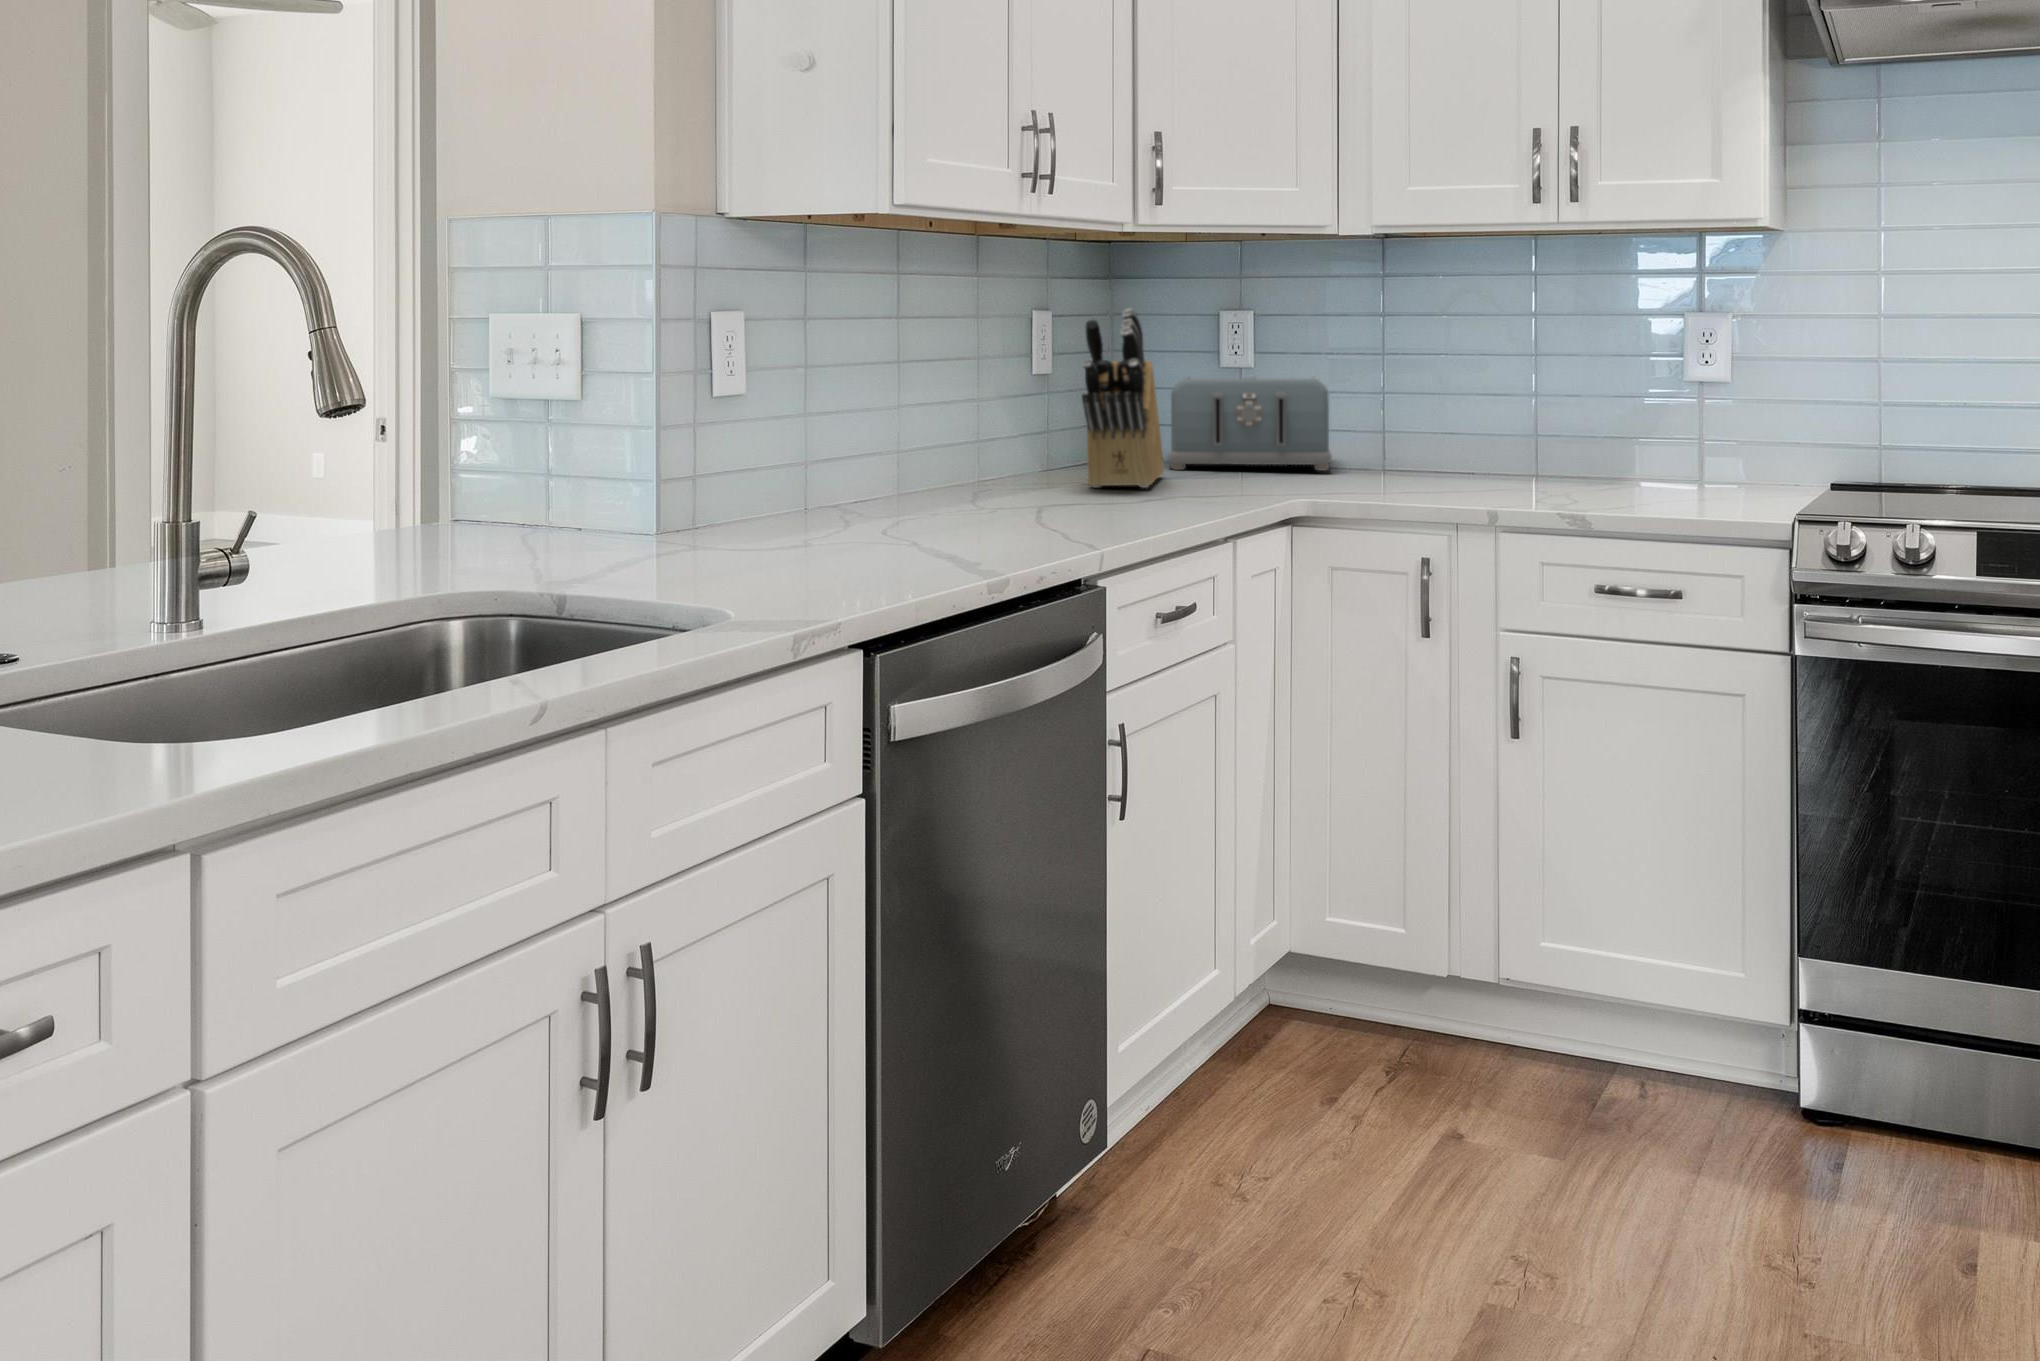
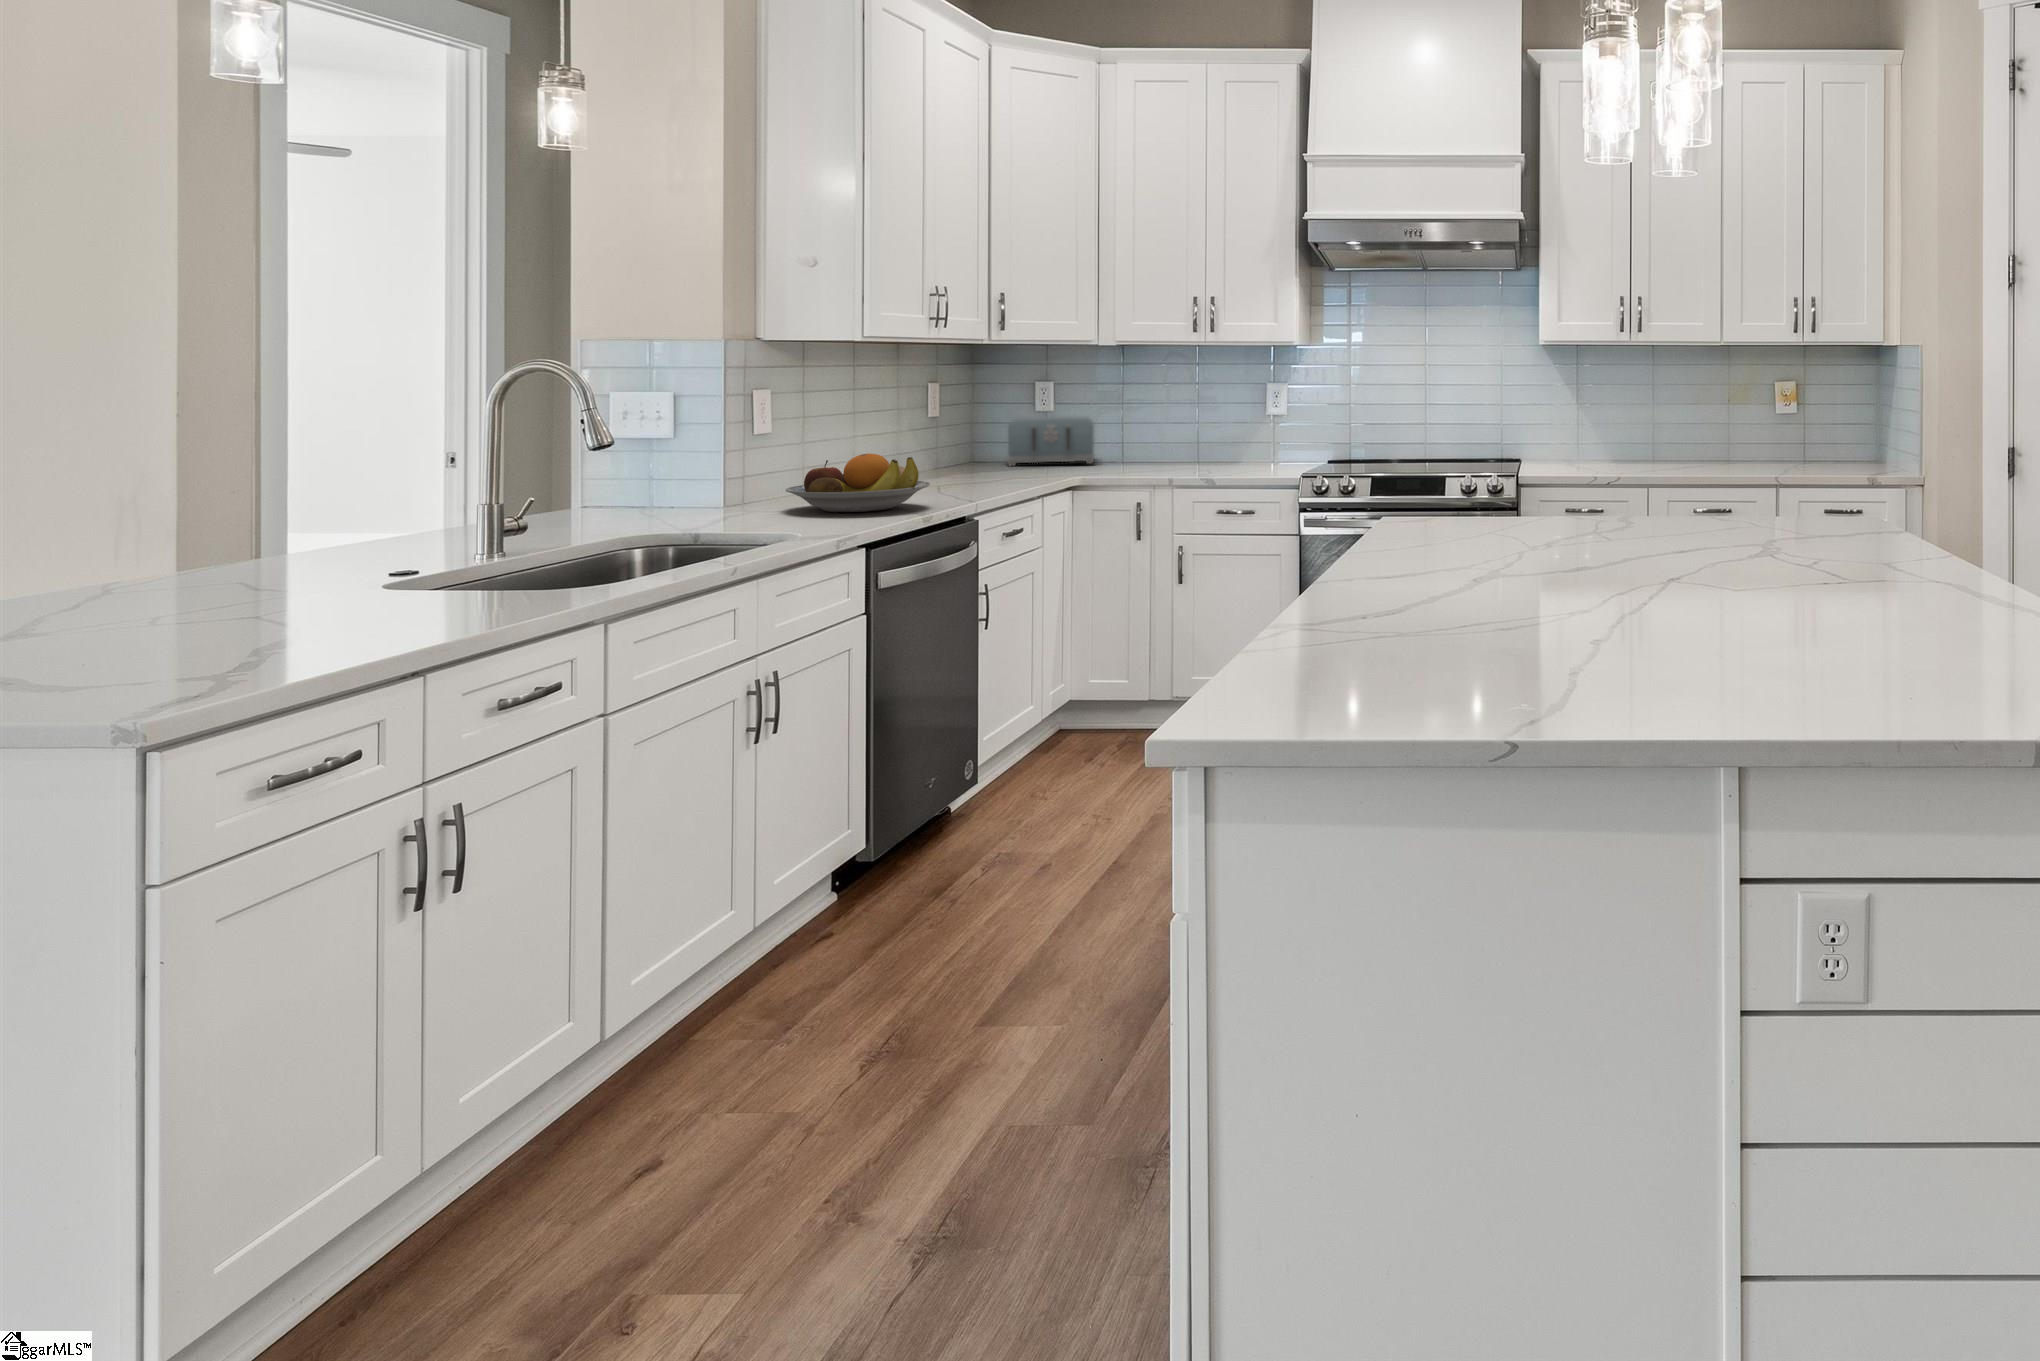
knife block: present [1082,309,1163,488] -> none [961,384,1004,476]
fruit bowl: none [733,439,1006,561] -> present [786,454,930,512]

